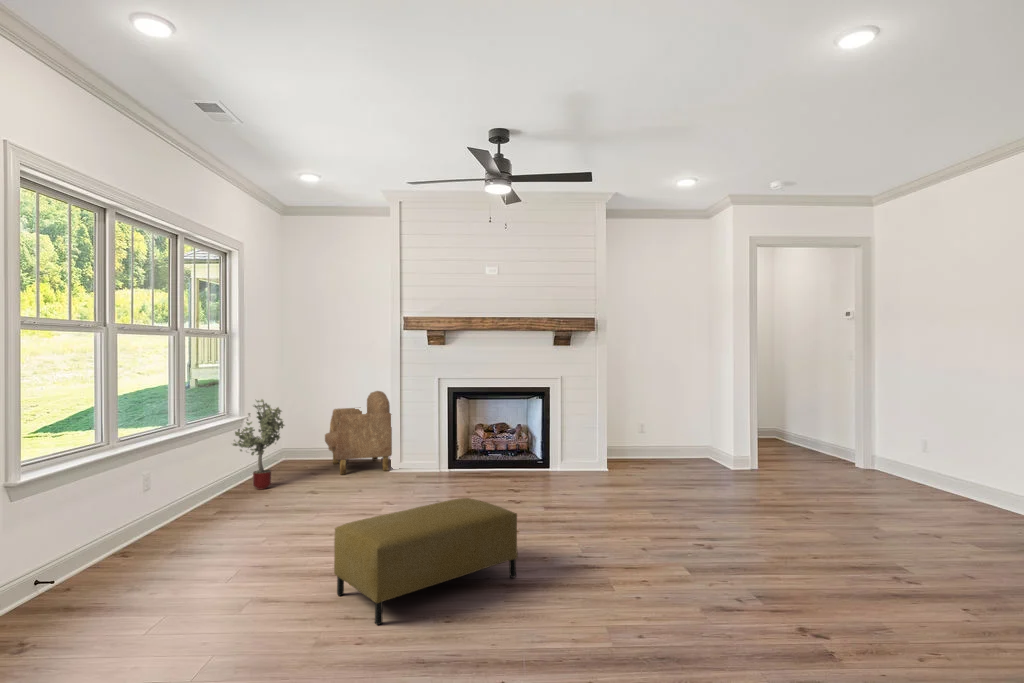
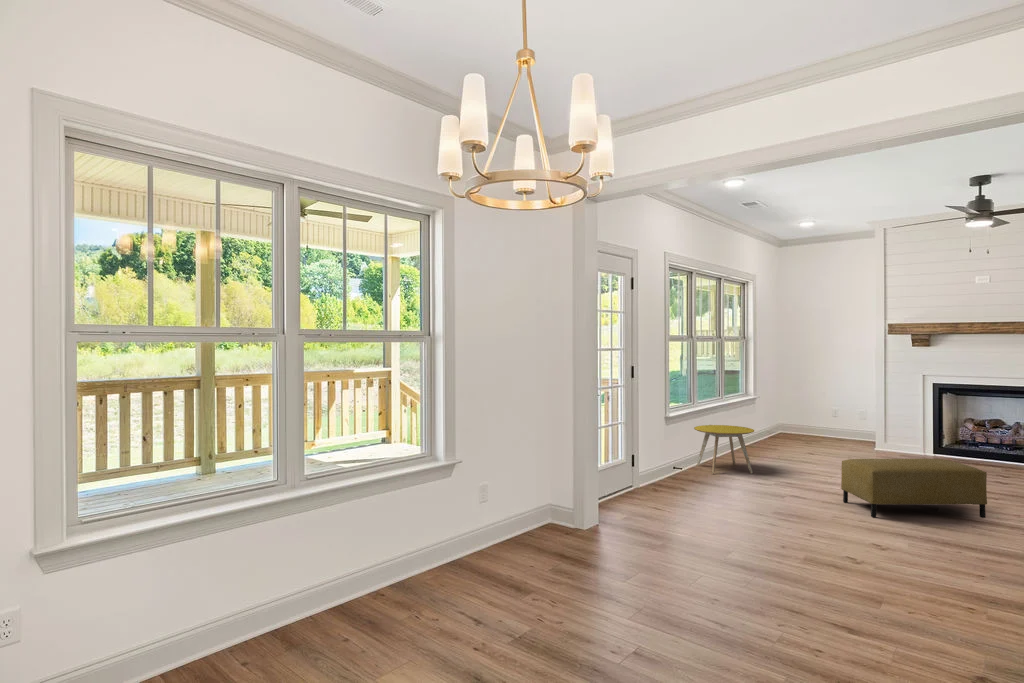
armchair: present [325,391,392,475] -> none [818,384,878,449]
potted tree: present [233,399,284,490] -> none [753,384,789,448]
side table: none [96,475,211,575] -> present [694,425,754,474]

